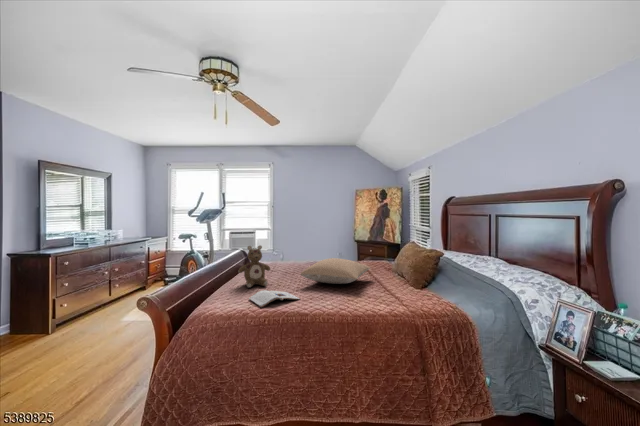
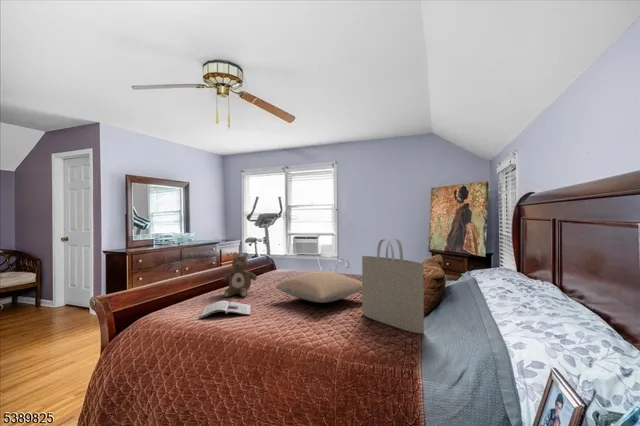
tote bag: none [383,230,441,296] -> present [362,239,424,333]

